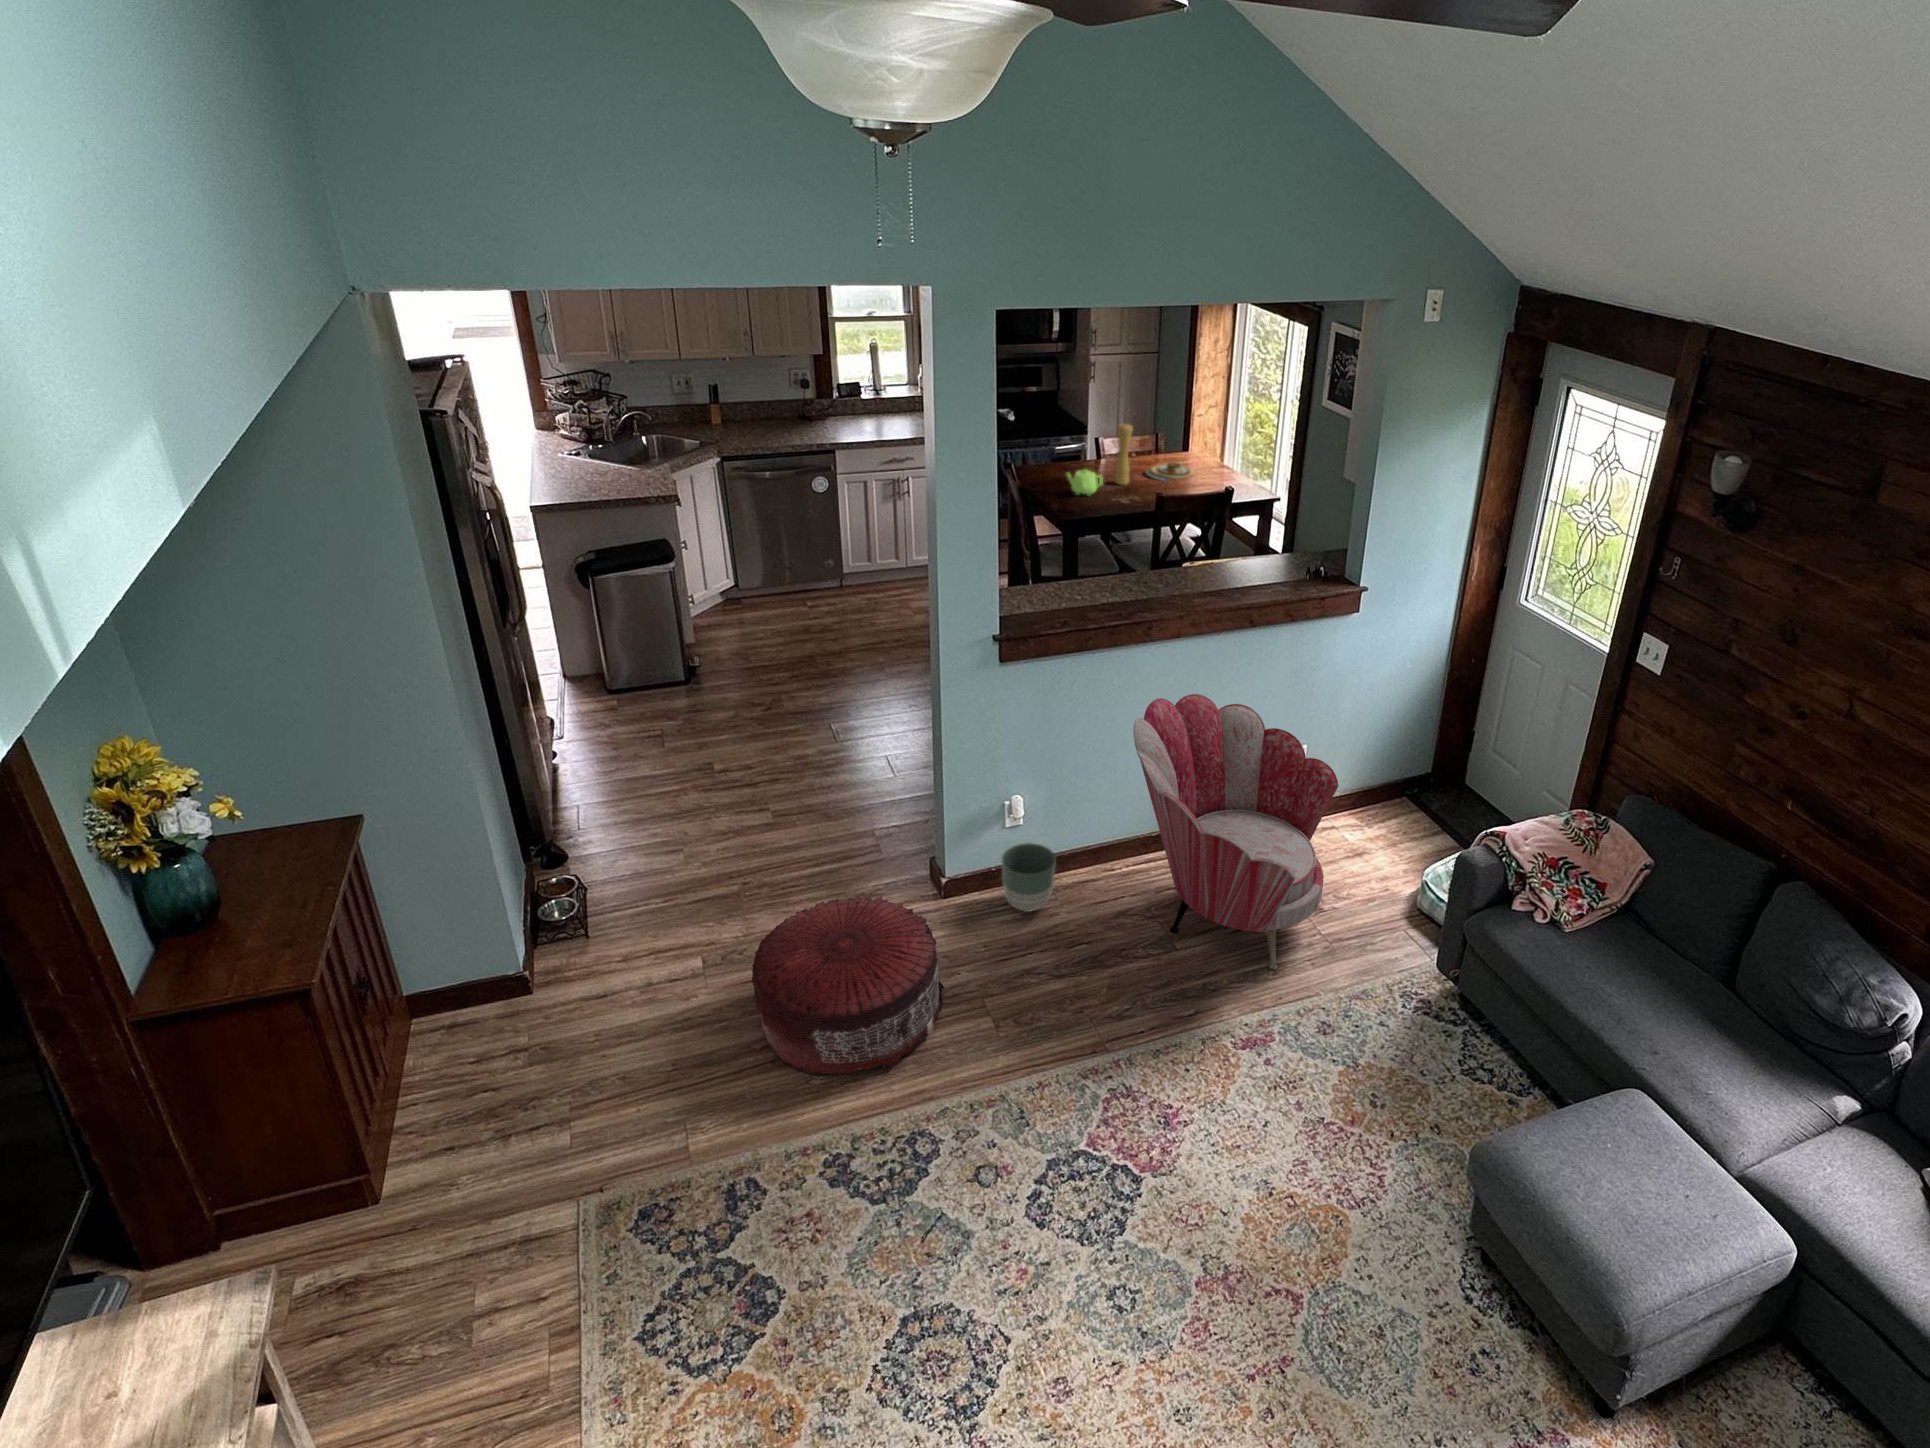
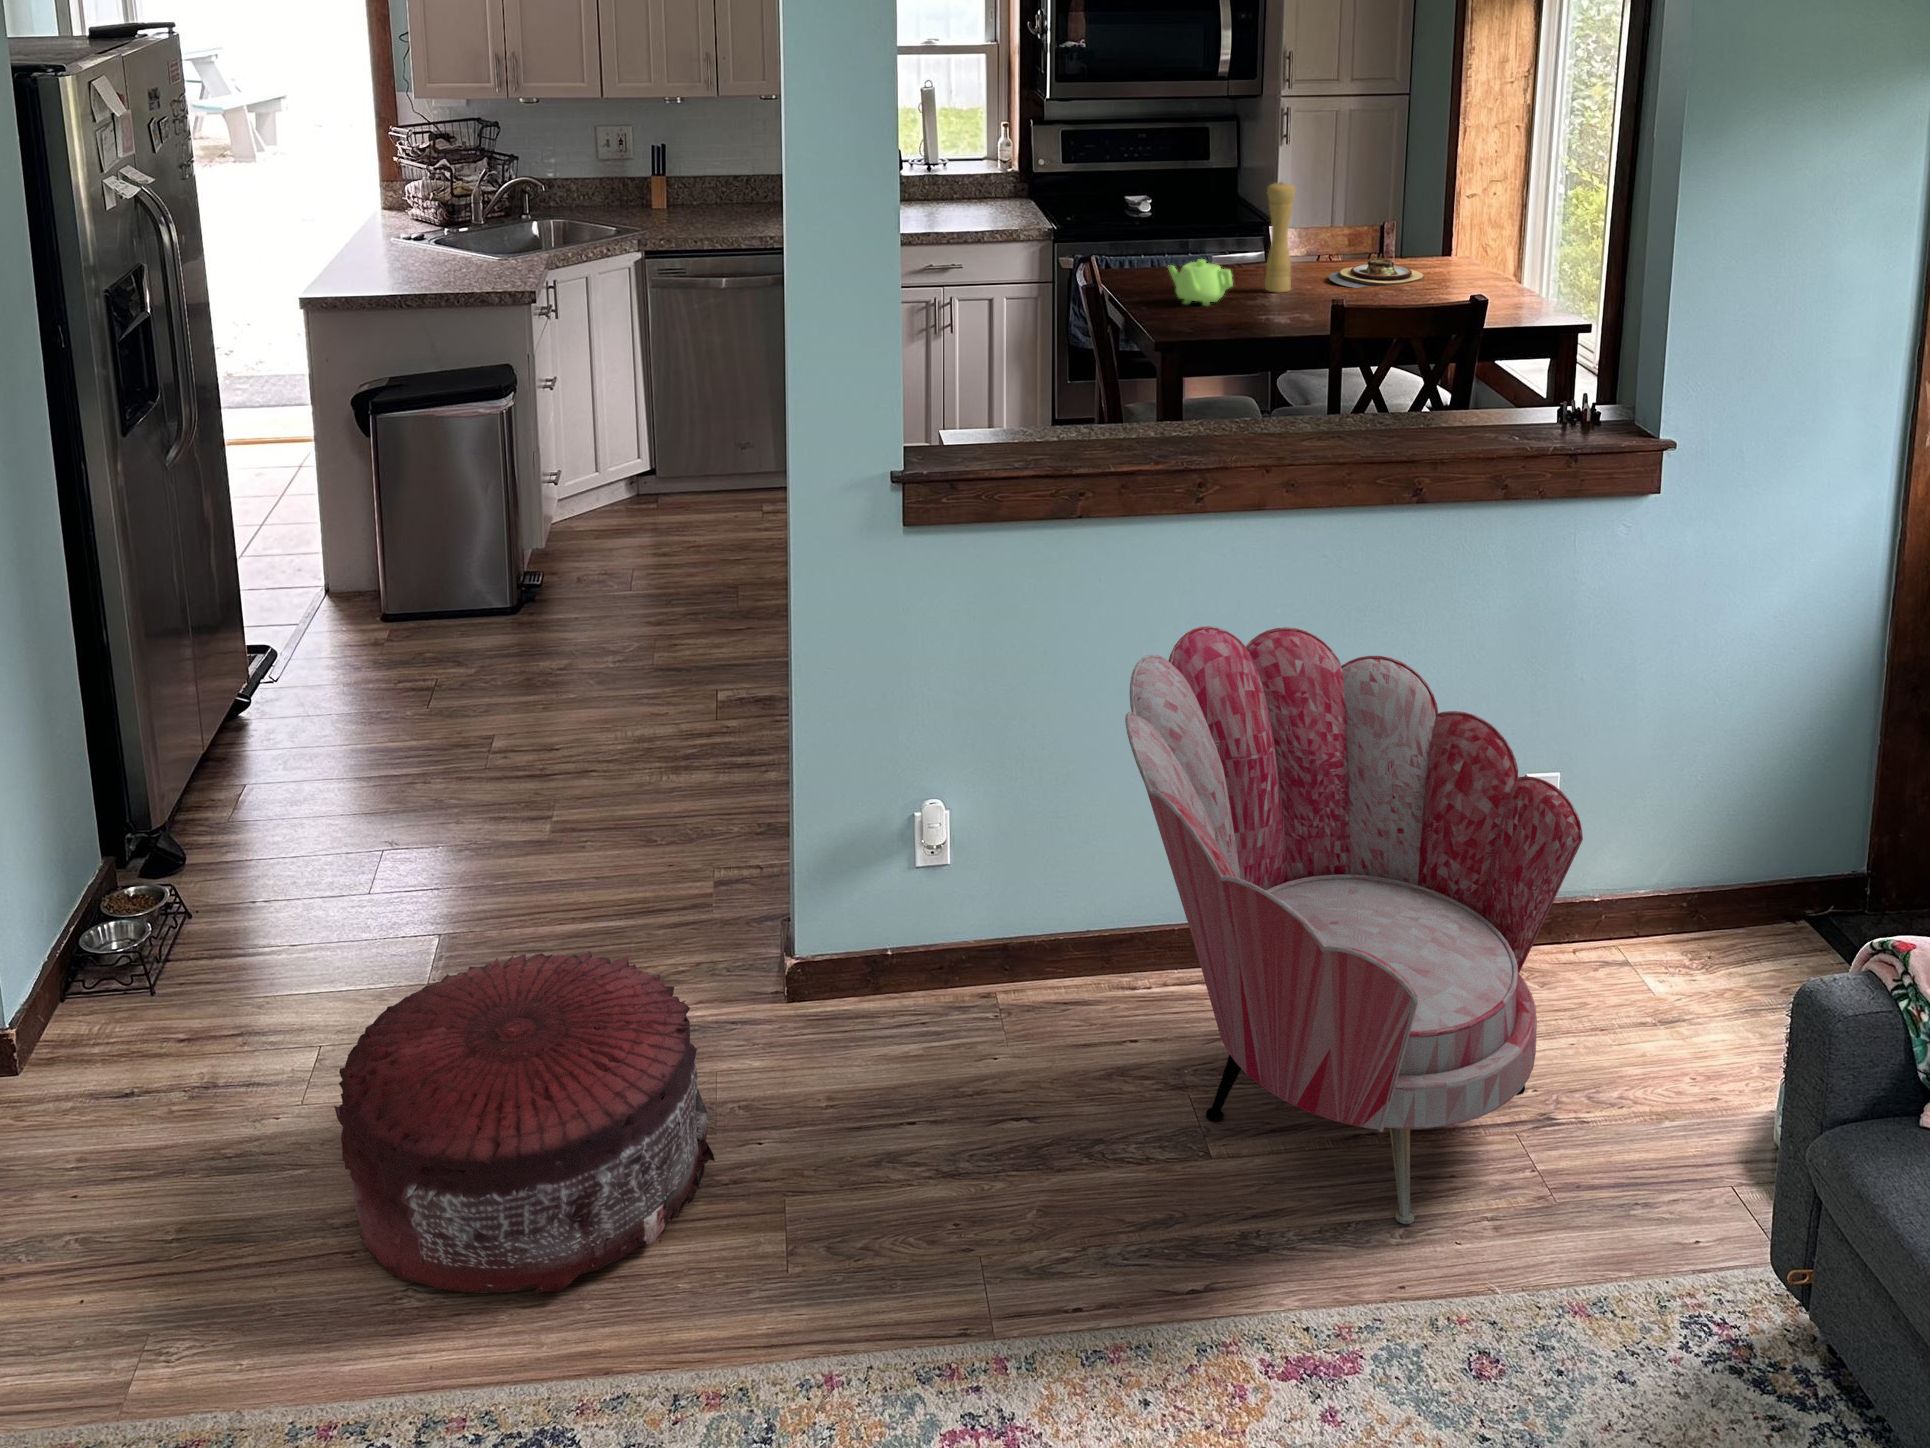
planter: present [1002,843,1056,912] -> none [887,902,993,1042]

